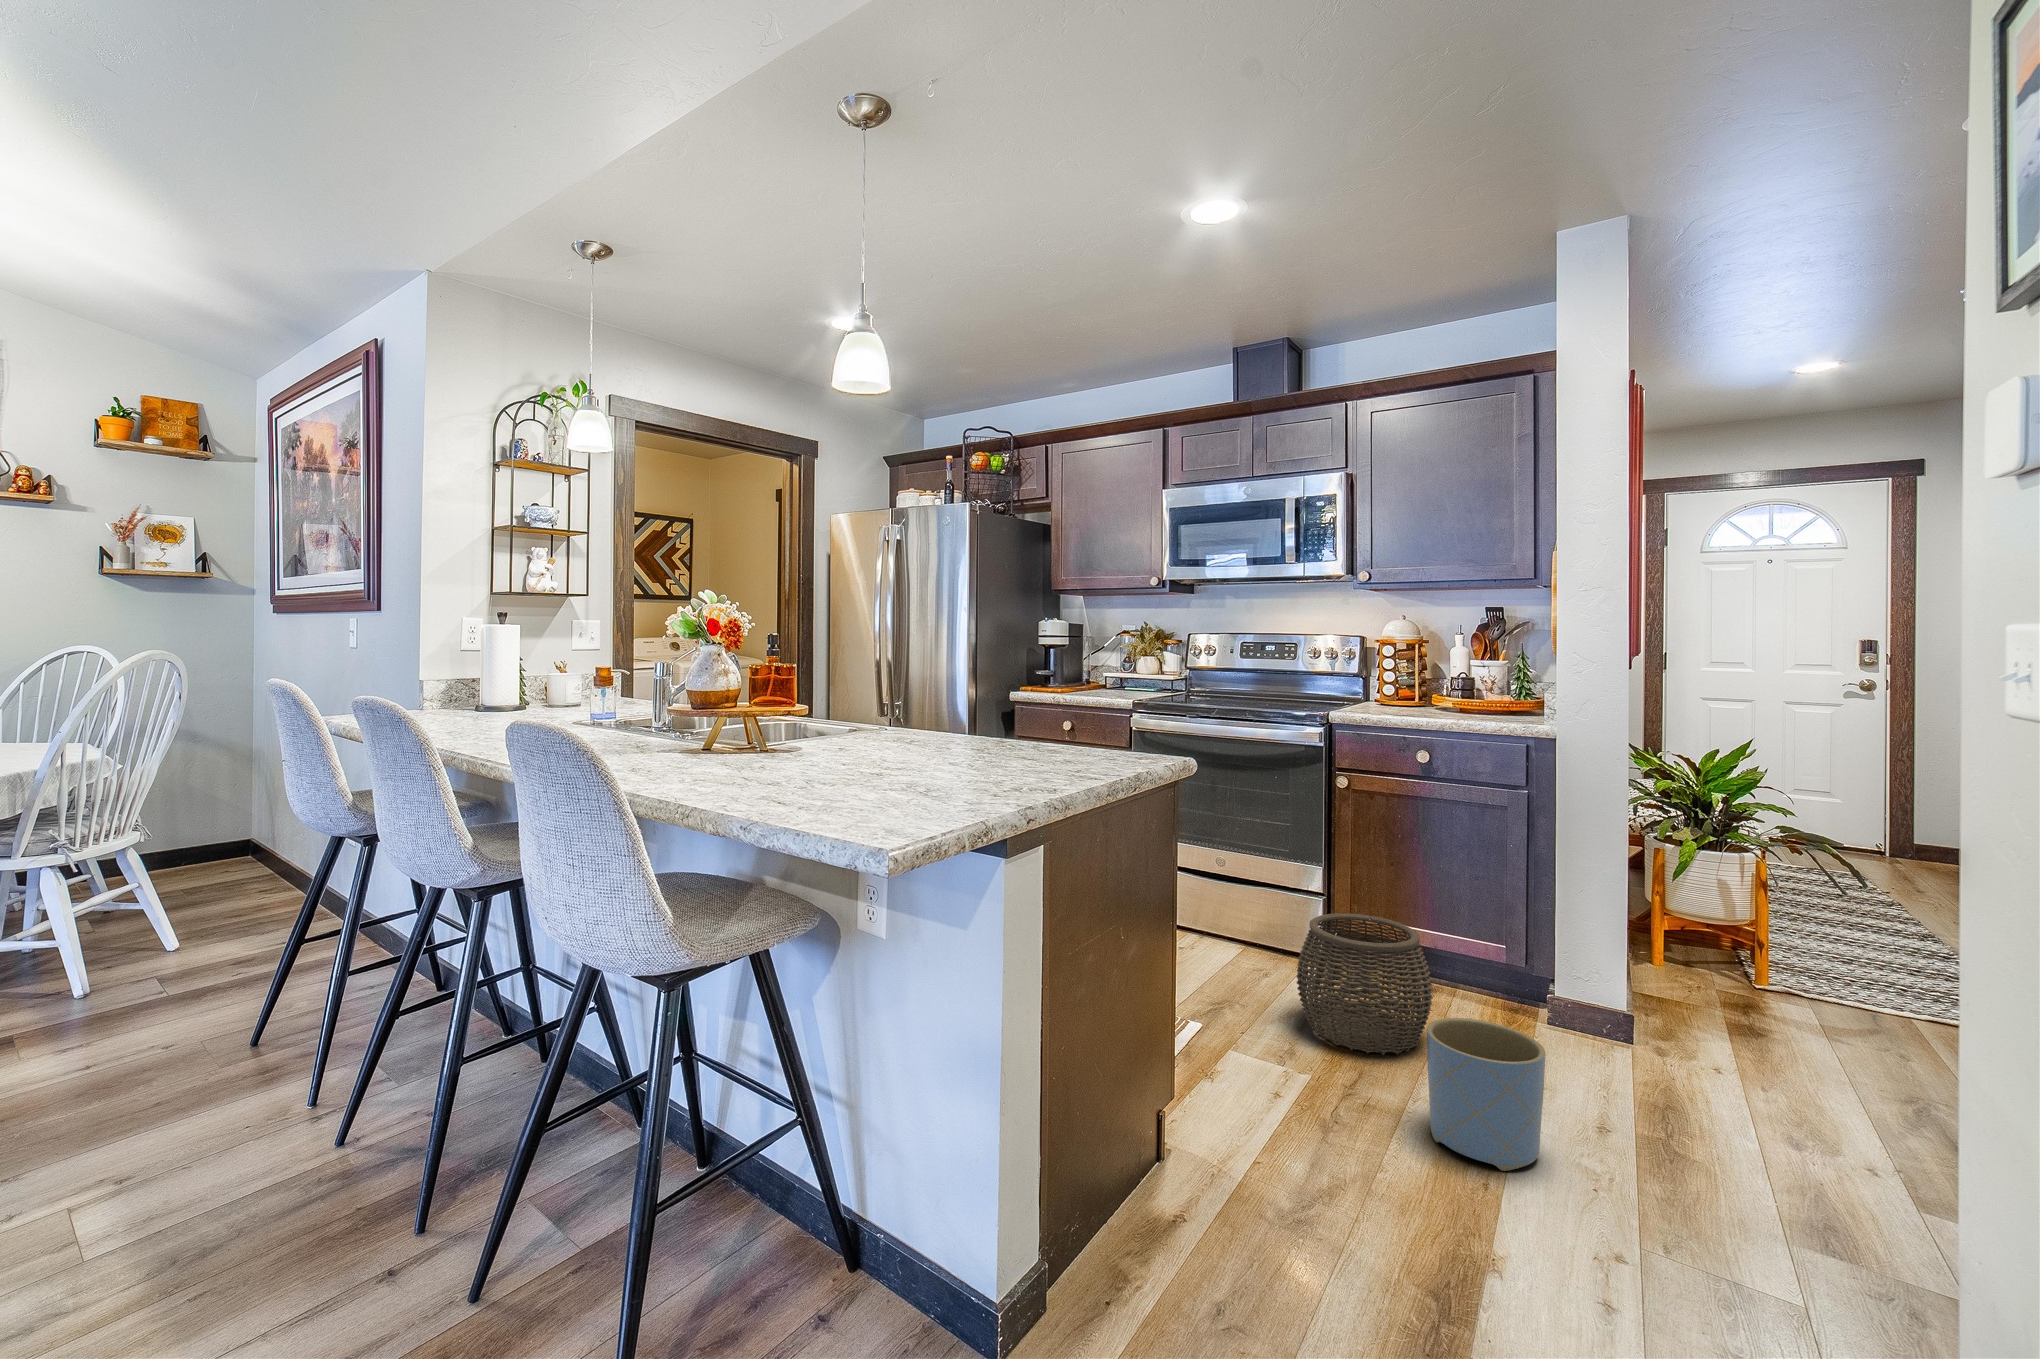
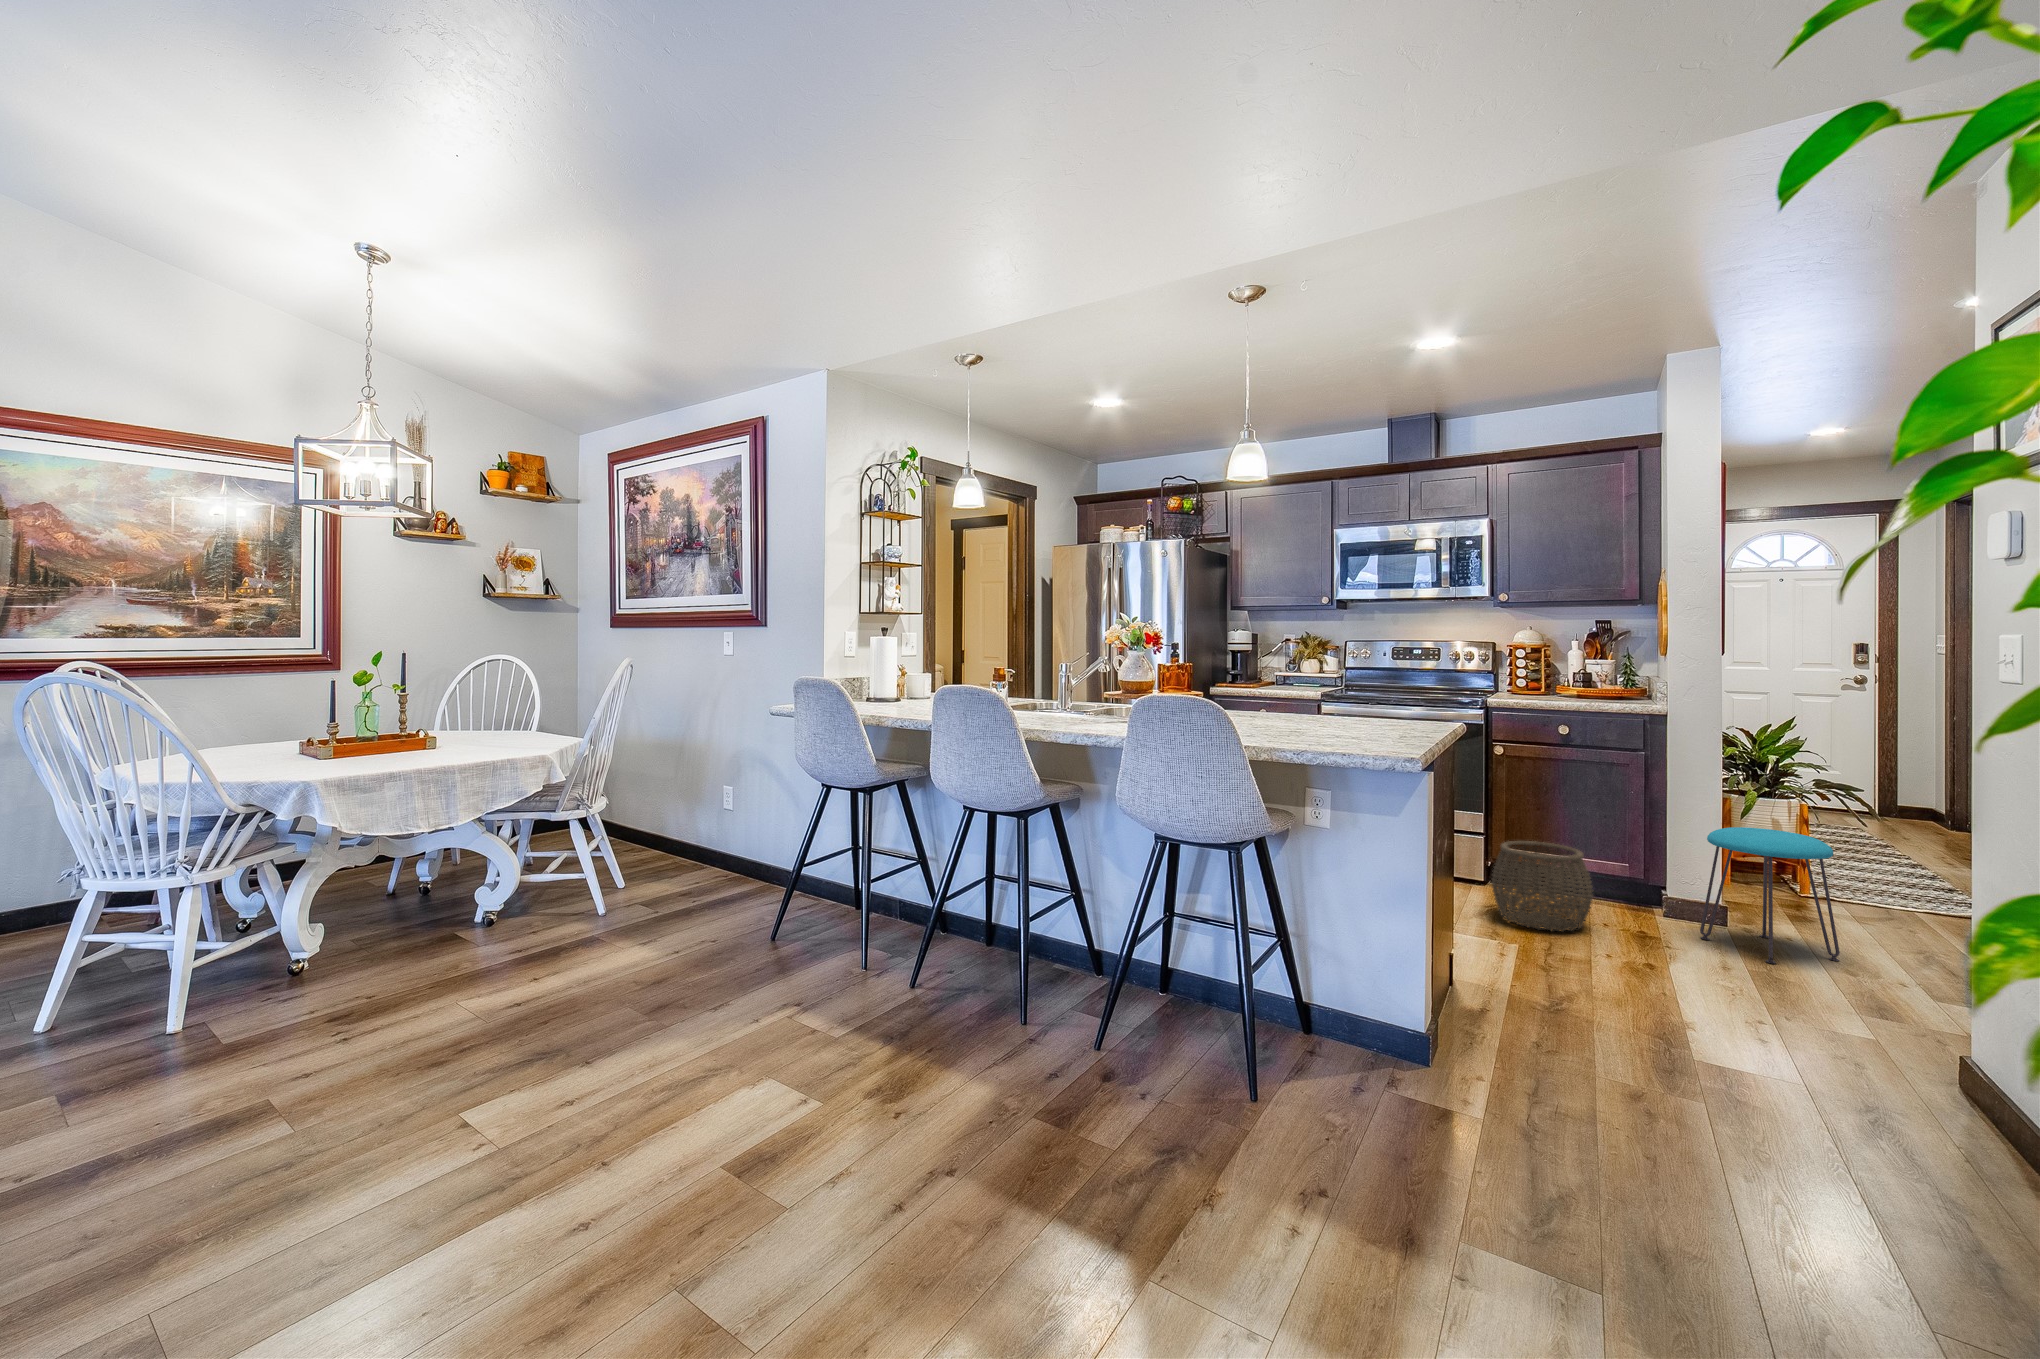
stool: none [1583,907,1785,1127] -> present [1700,827,1840,963]
planter: present [1427,1018,1545,1171] -> none [1614,896,1696,984]

